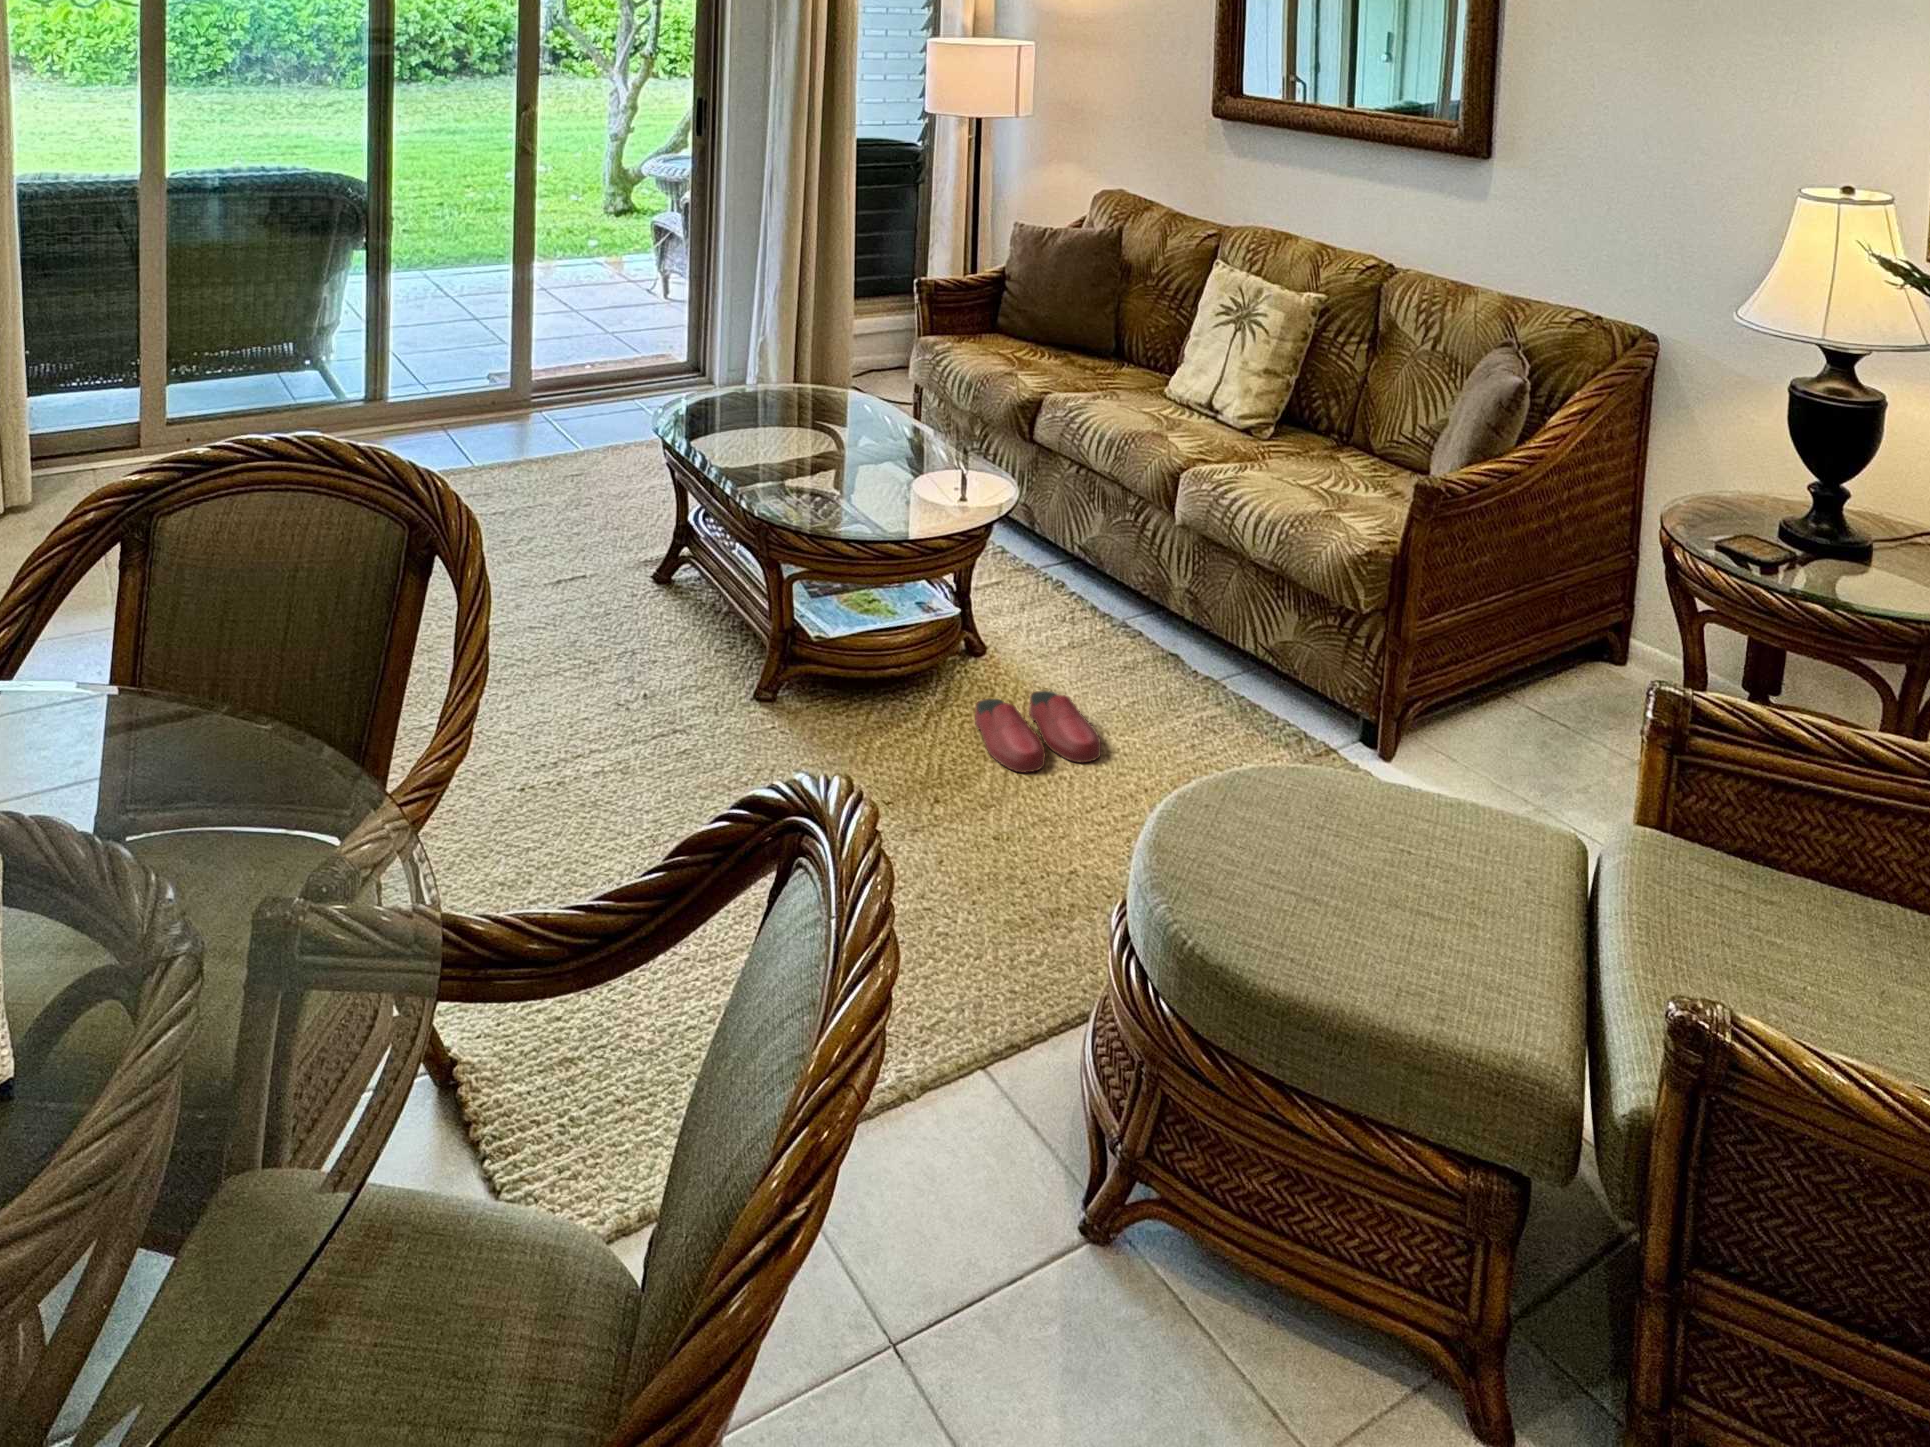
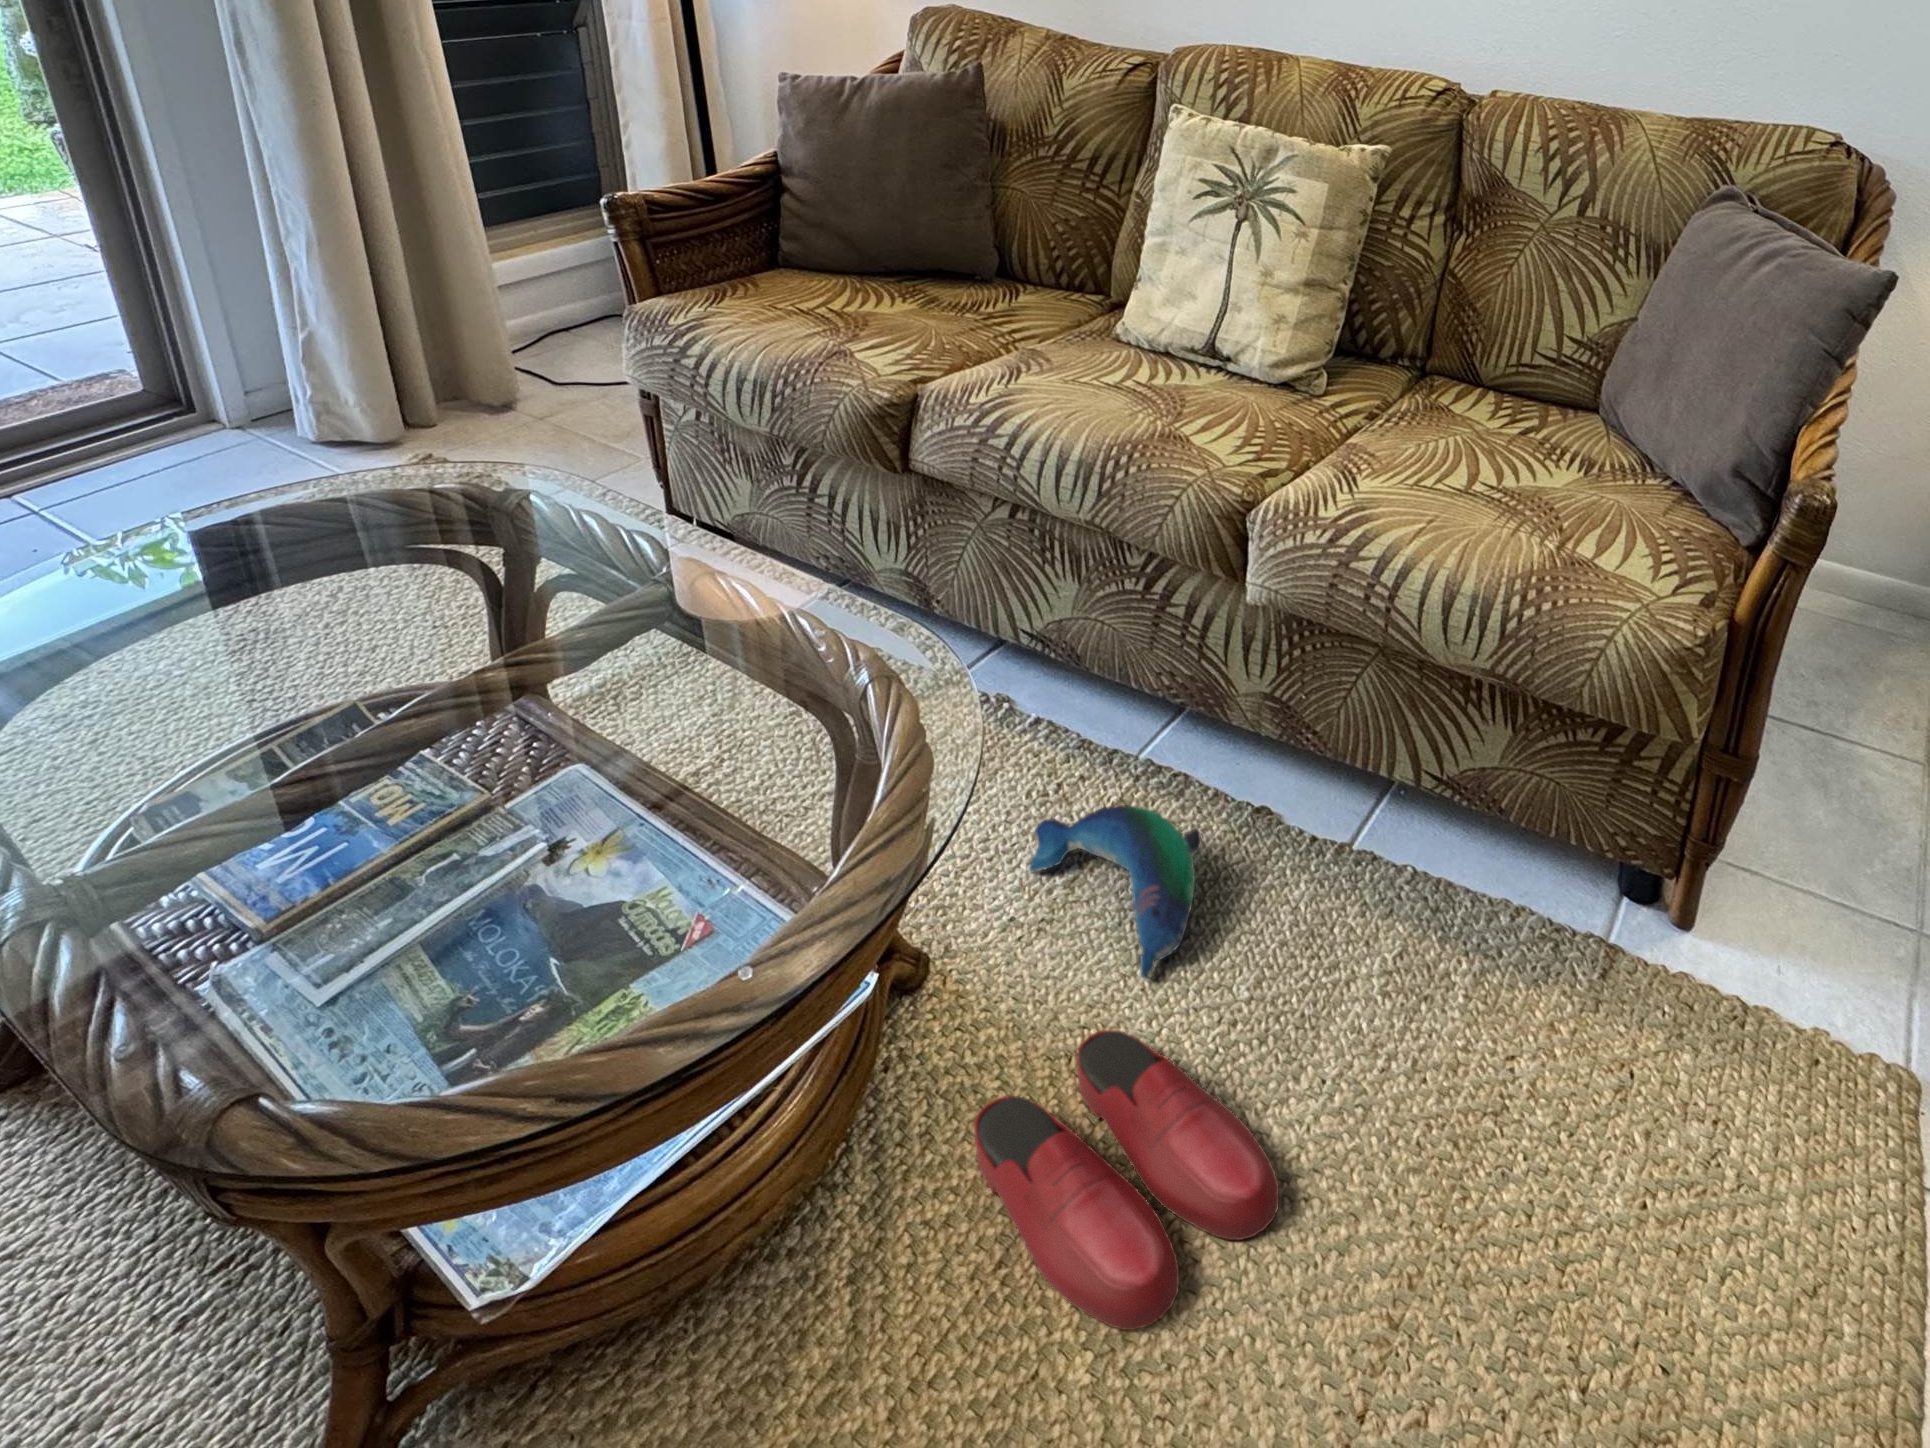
plush toy: none [1039,617,1126,687] -> present [1030,805,1202,979]

